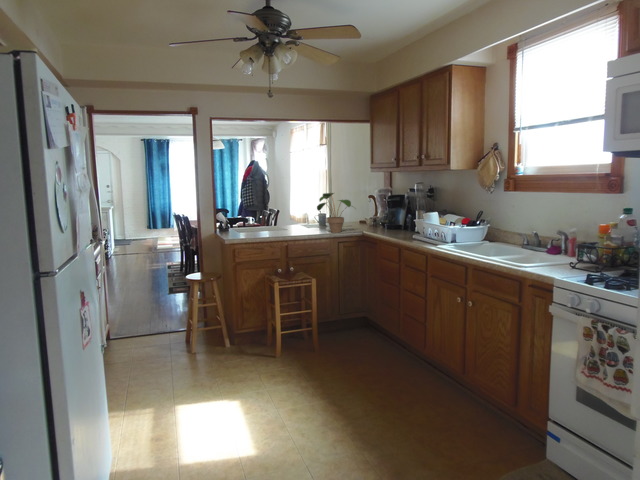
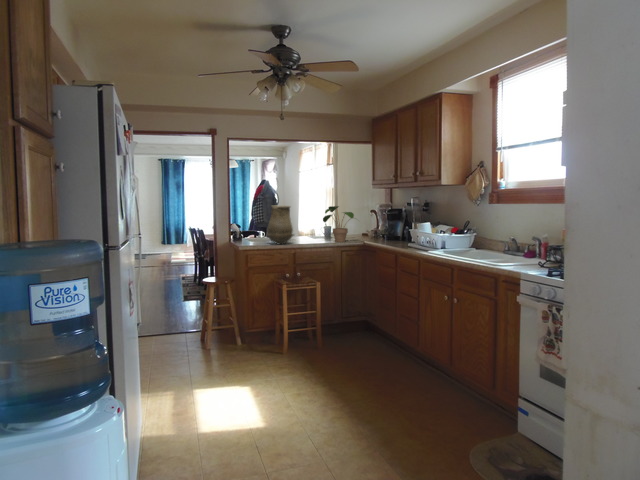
vase: none [254,193,286,237] -> present [267,205,294,244]

